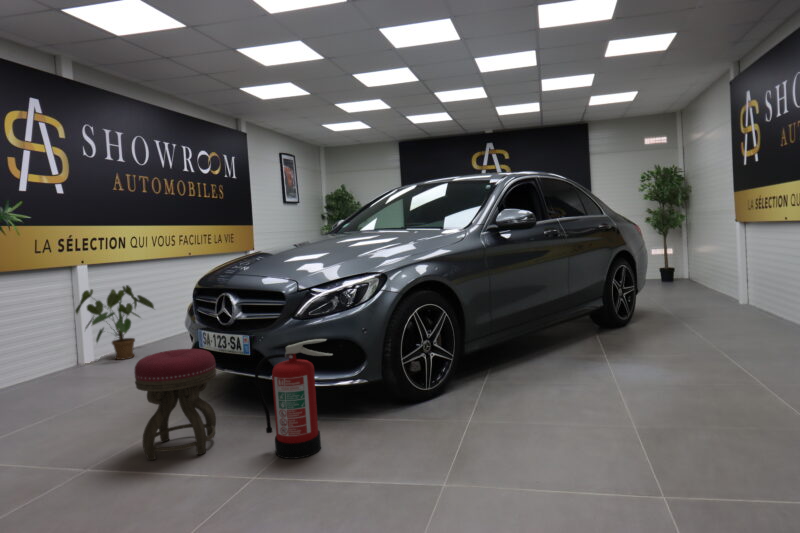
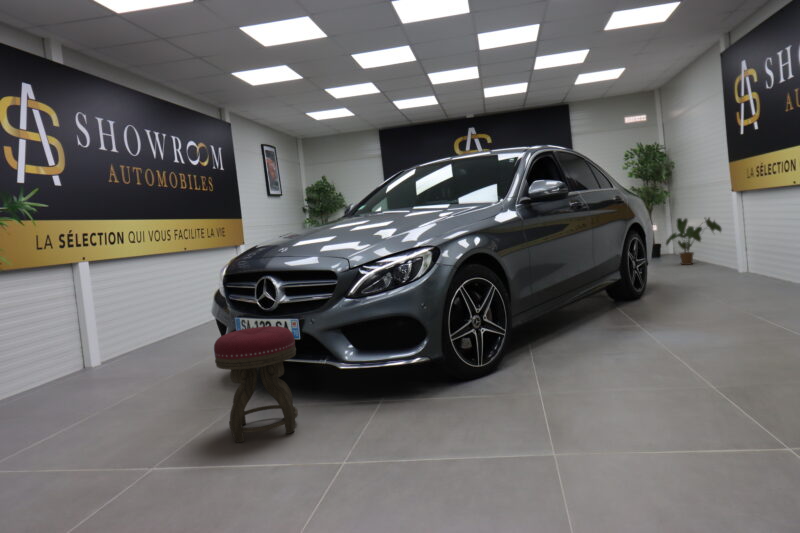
house plant: present [75,285,154,360] -> present [666,218,722,265]
fire extinguisher: present [255,339,333,459] -> none [344,305,423,429]

